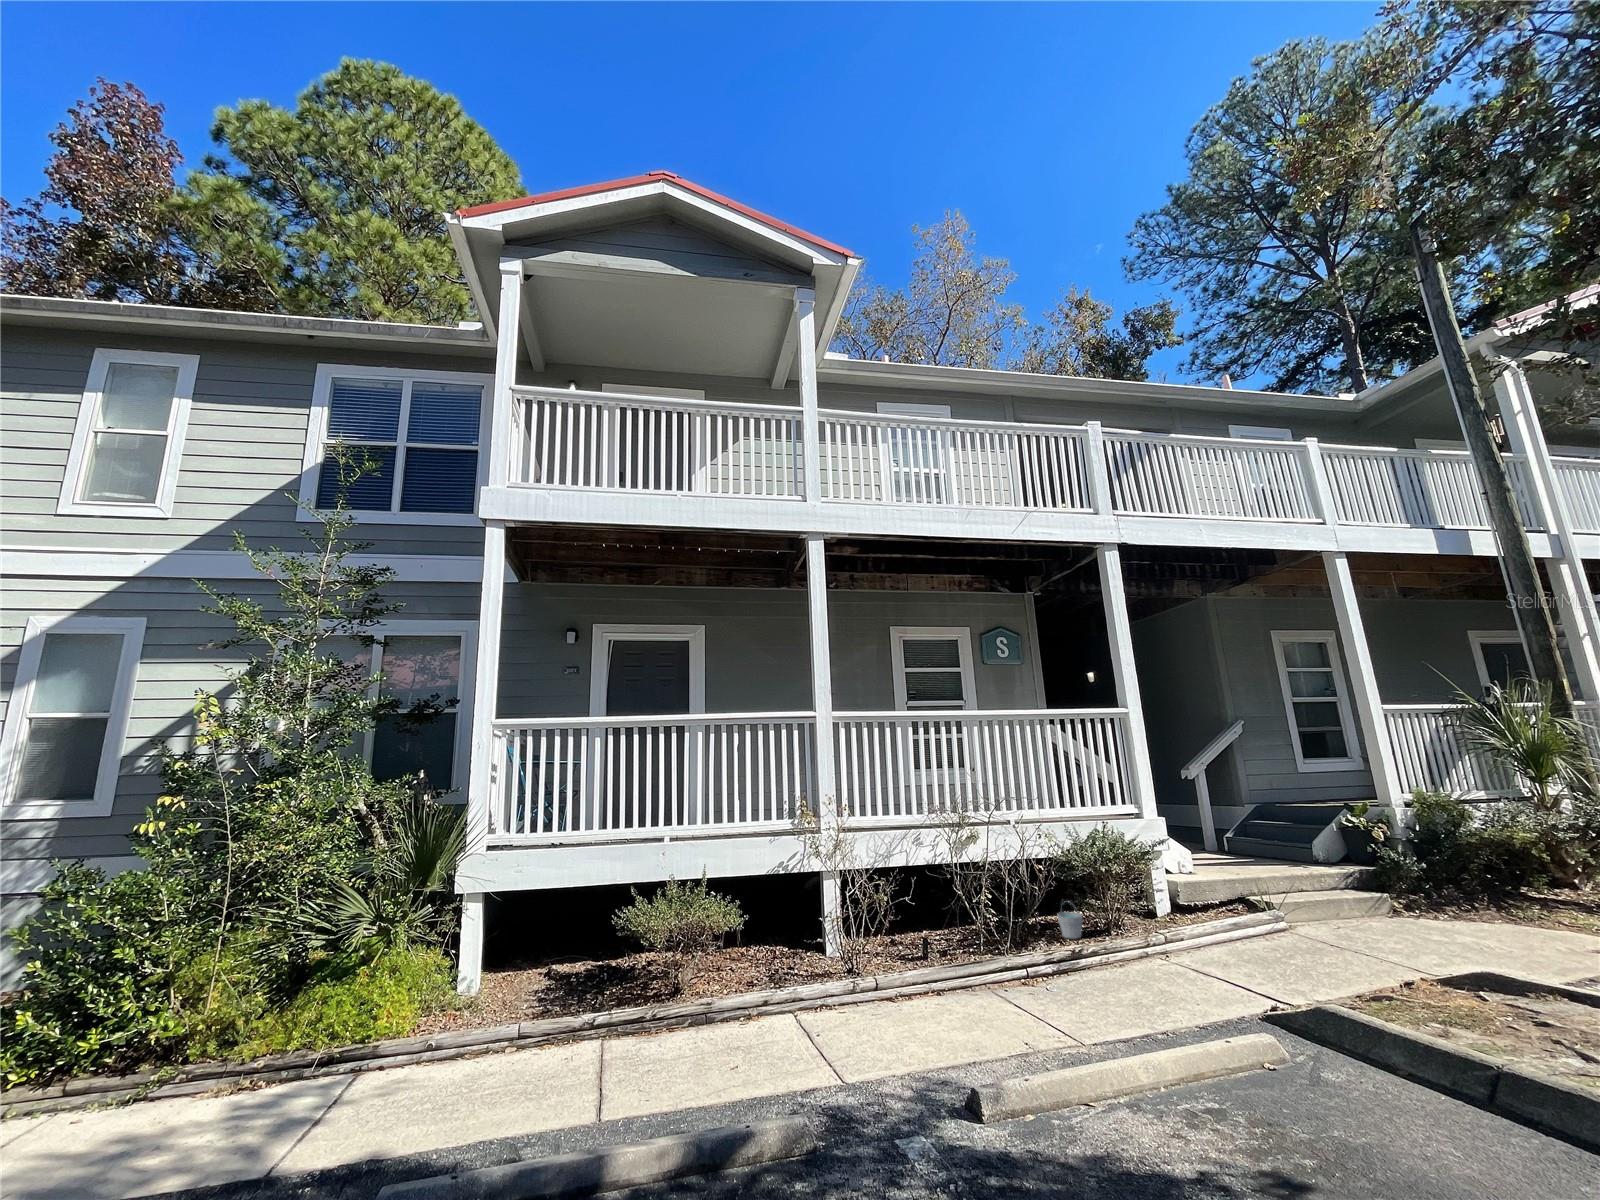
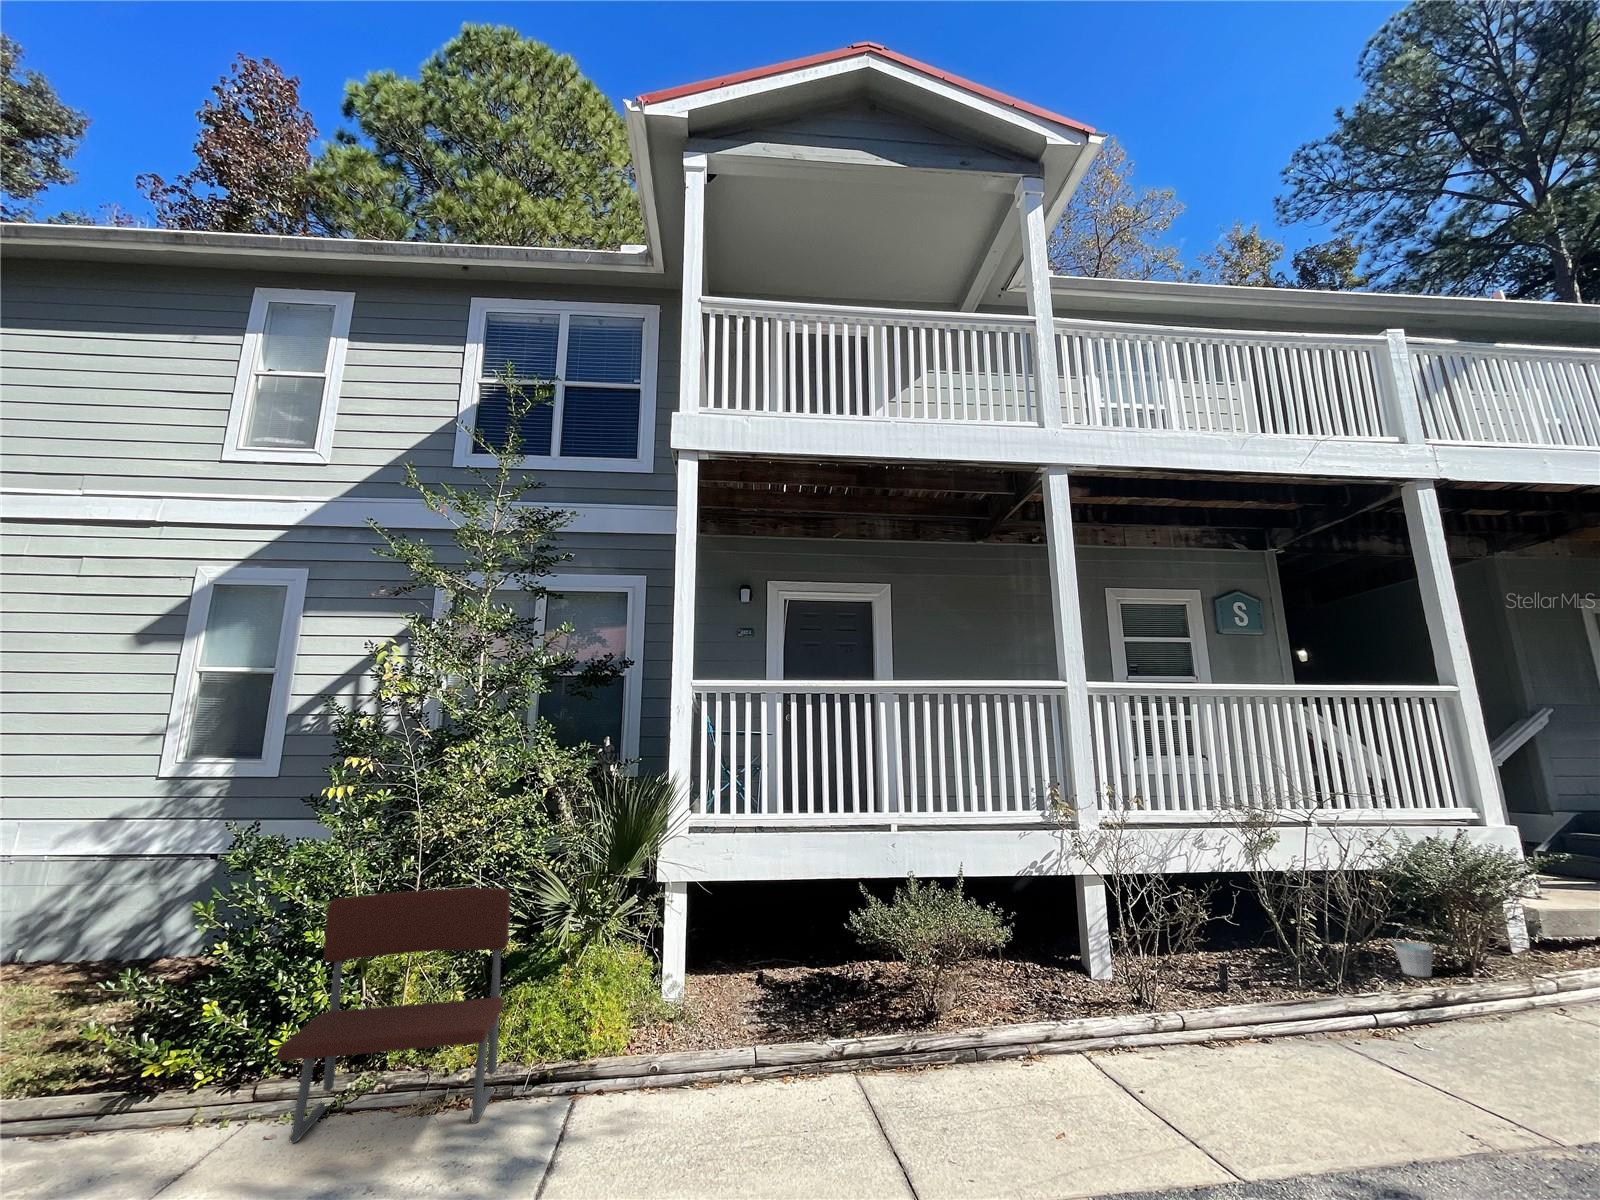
bench: none [78,903,308,1128] -> present [277,888,510,1143]

